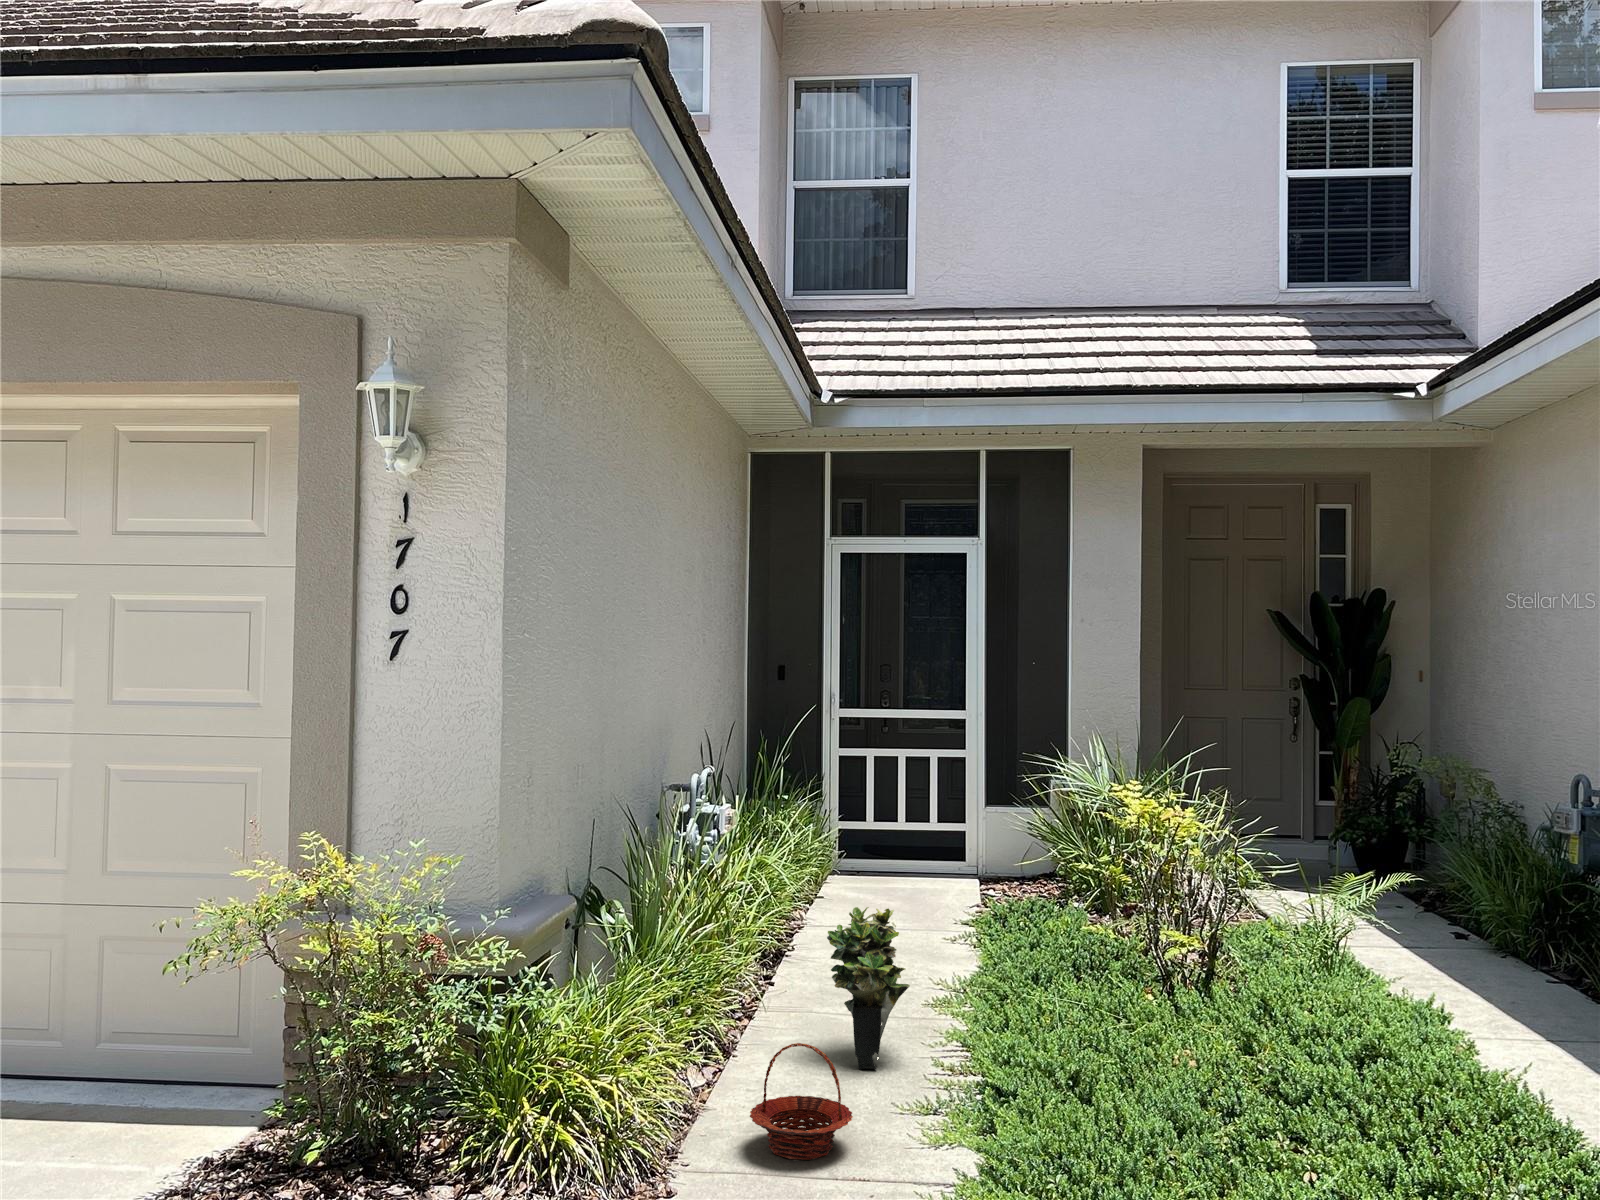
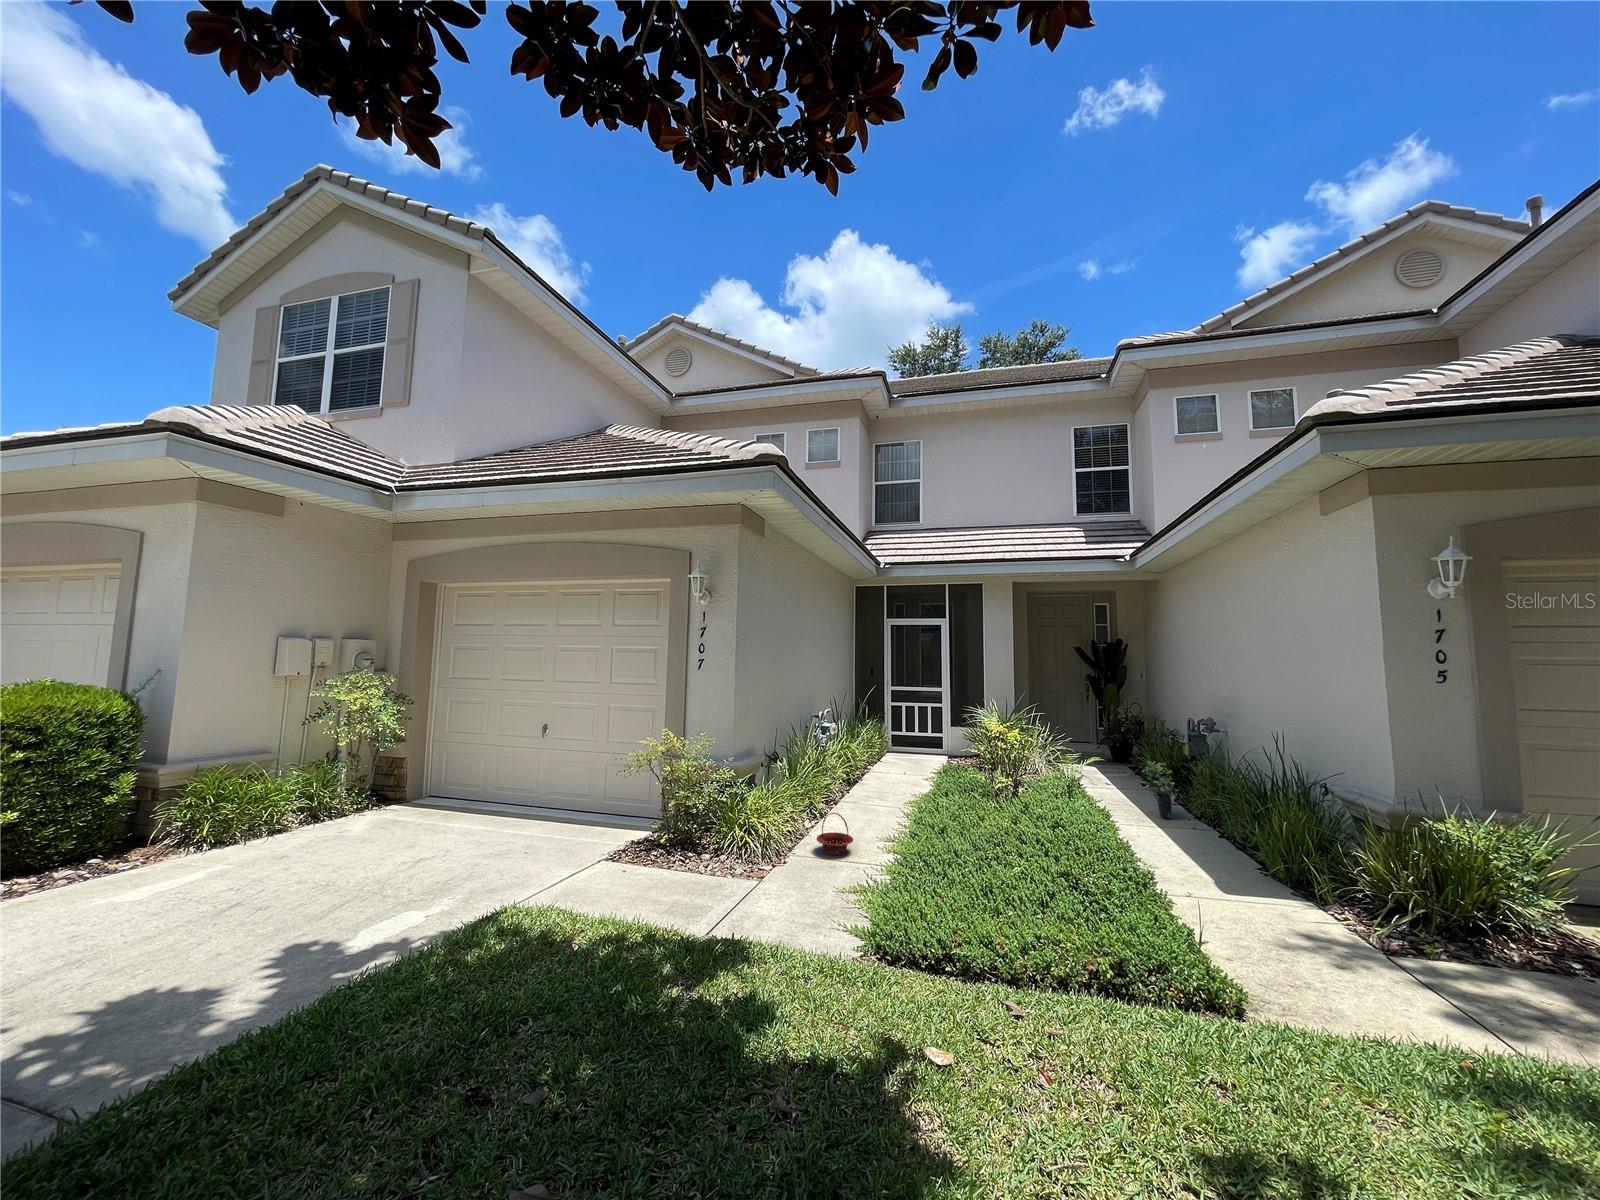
potted plant: present [827,907,910,1069] -> present [1142,761,1180,819]

